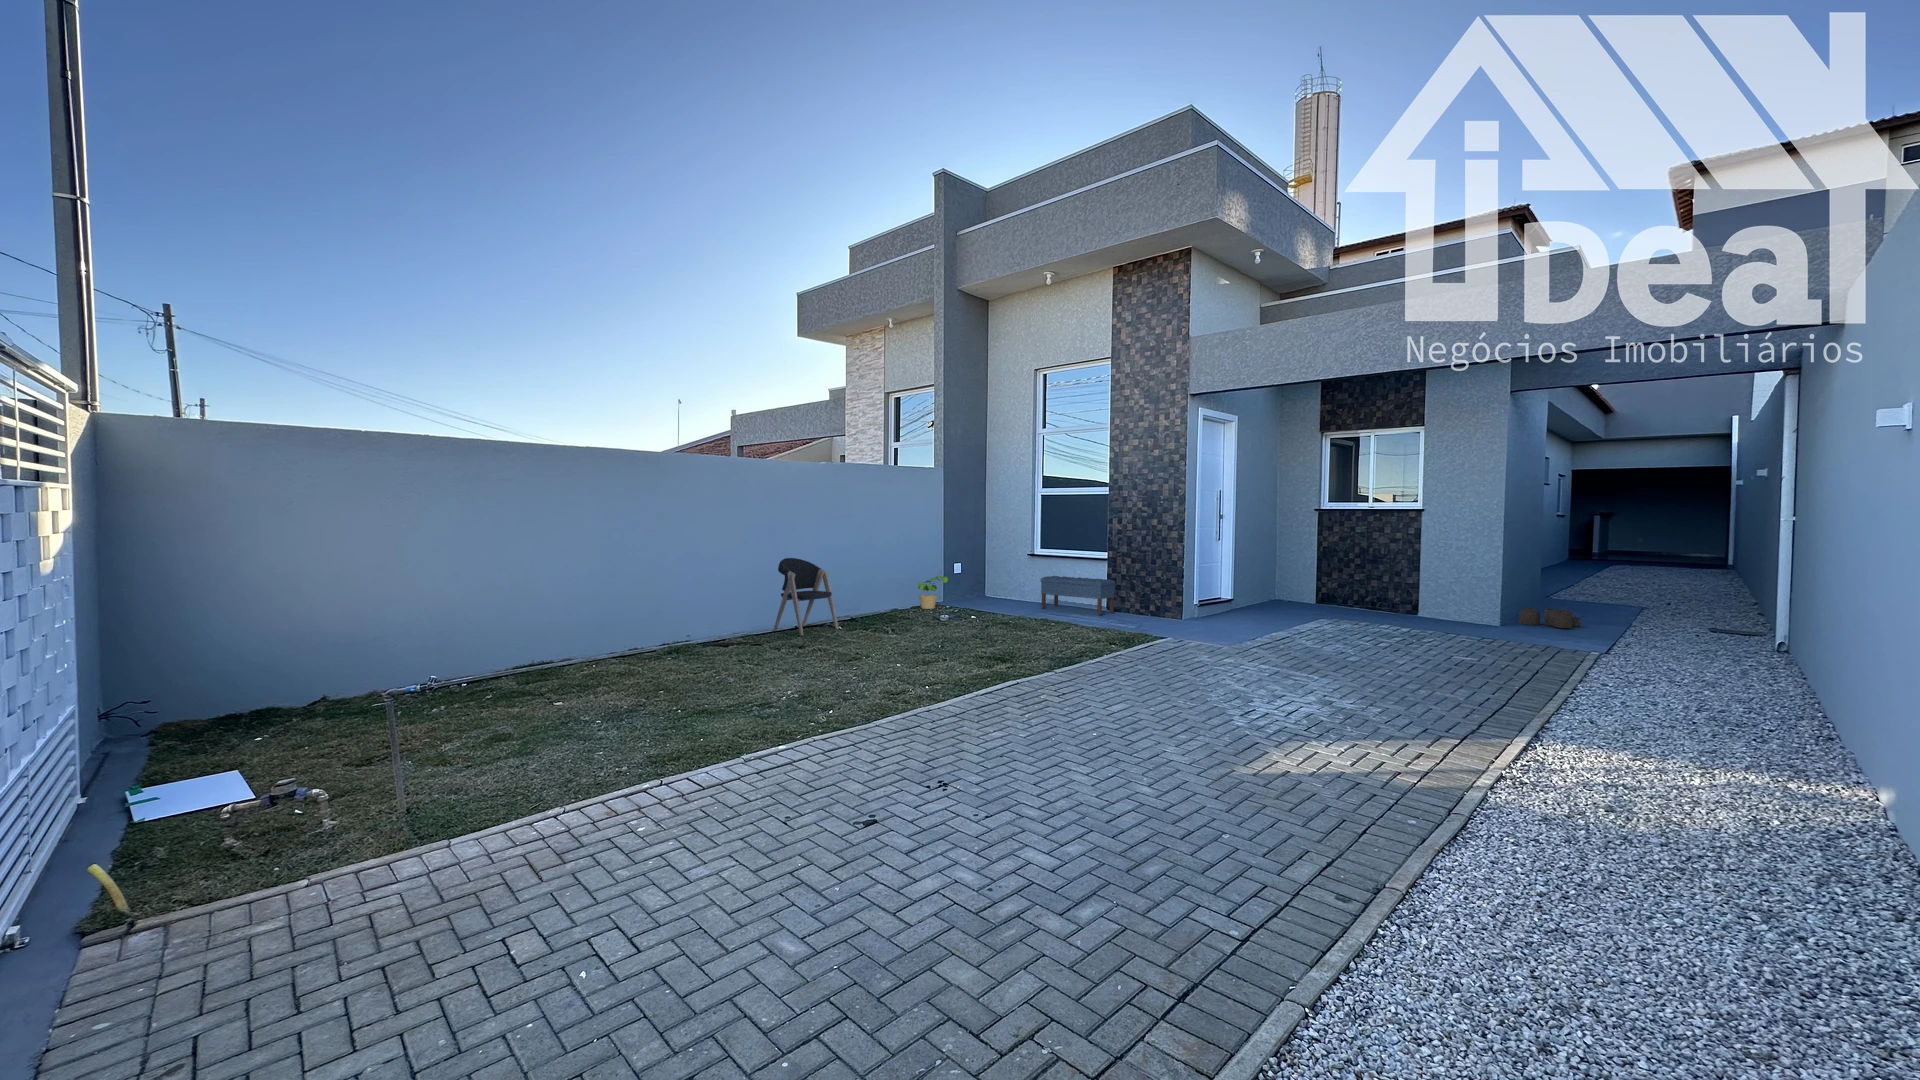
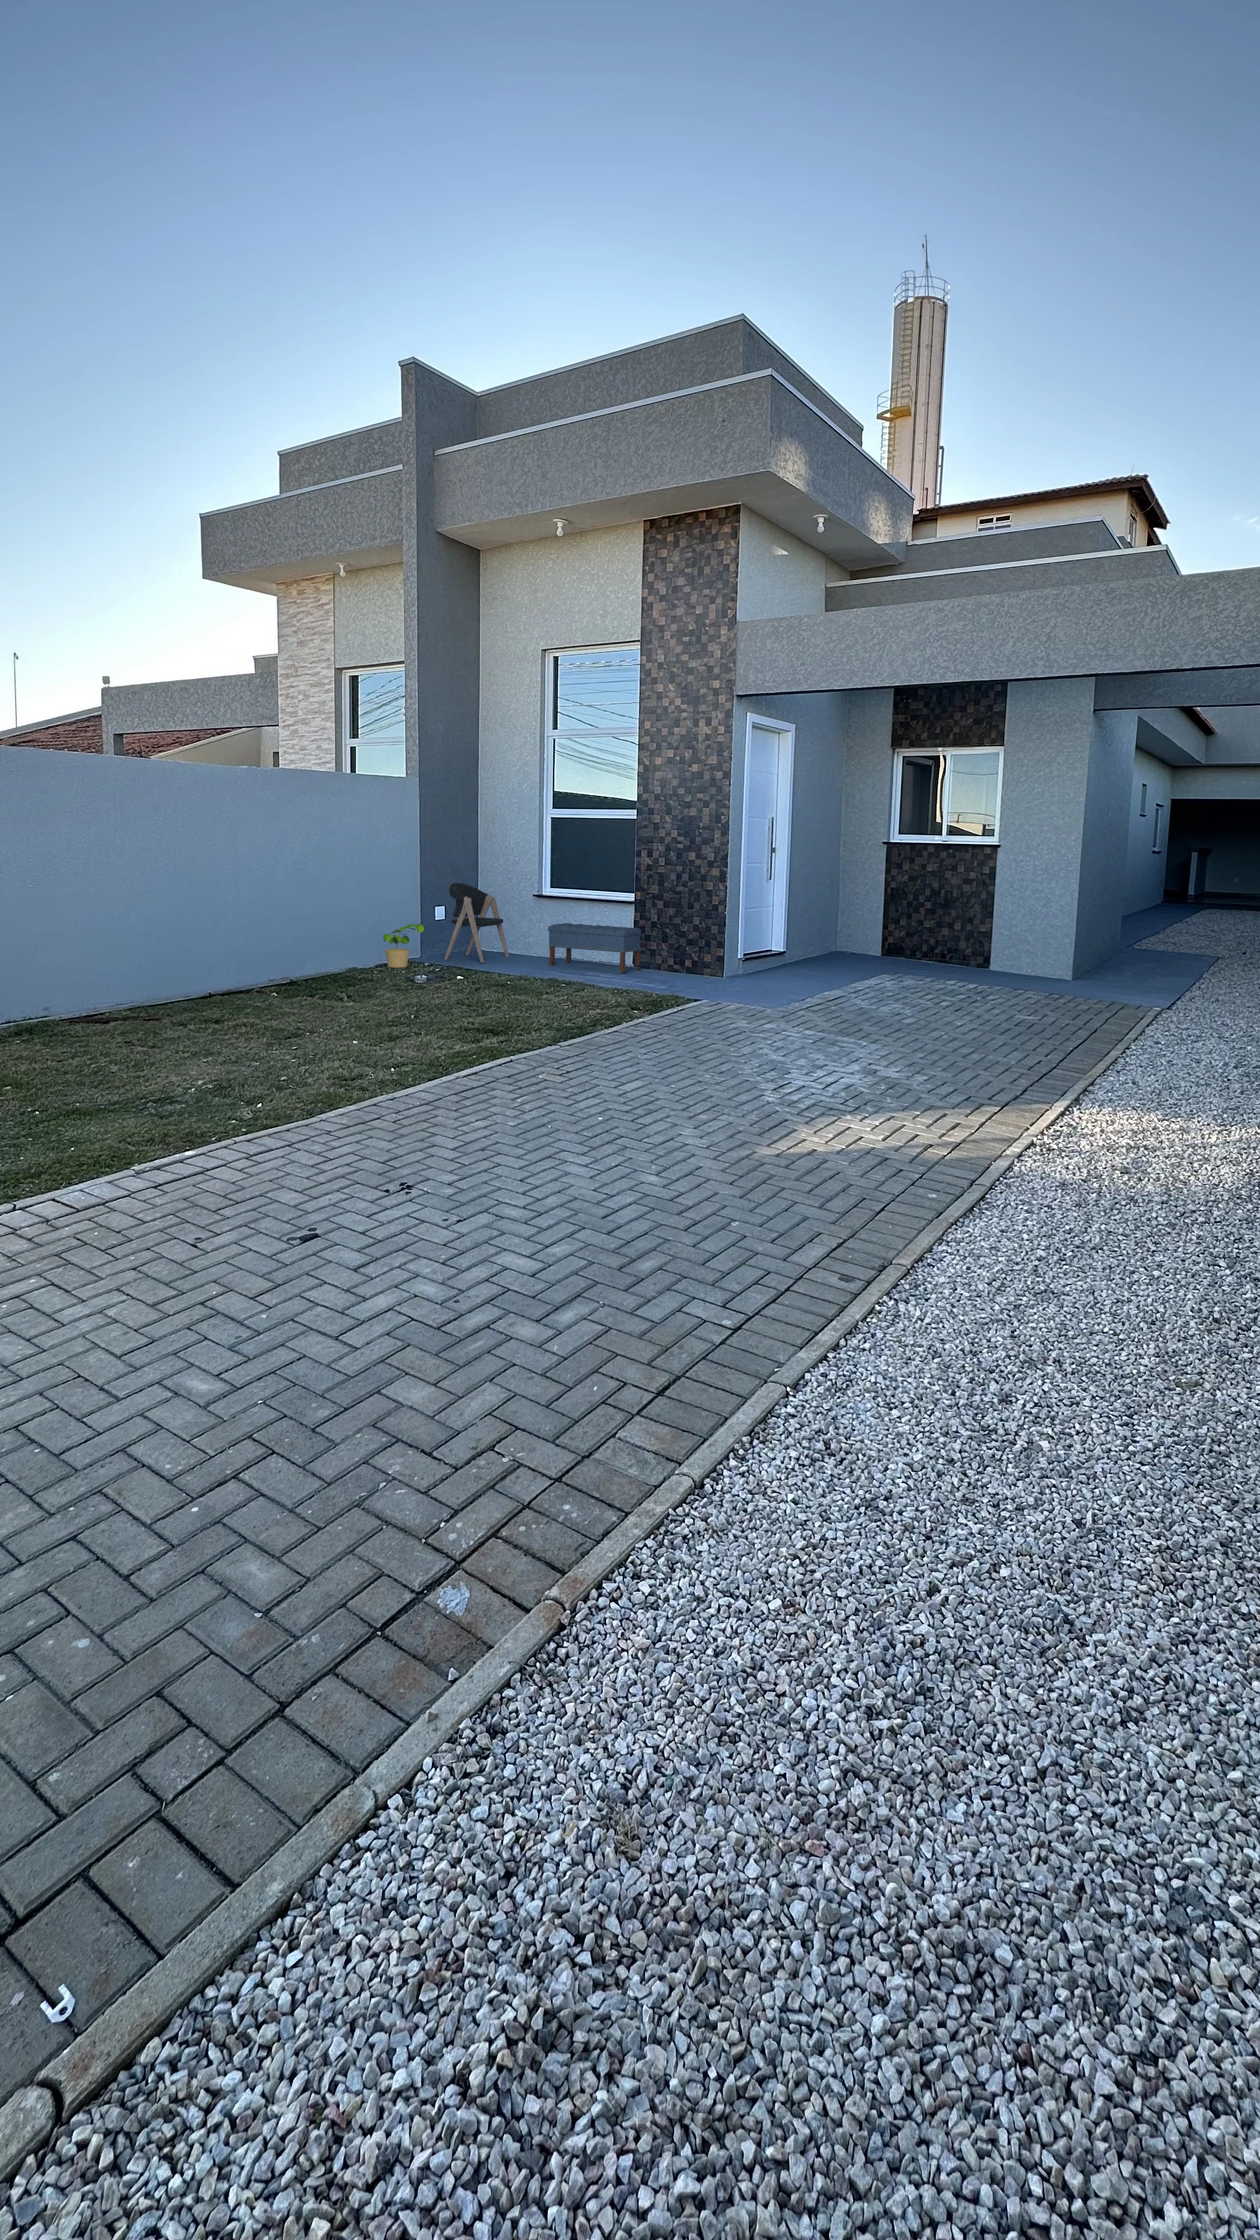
chair: present [774,558,839,635] -> present [445,883,509,963]
woven basket: present [1518,607,1581,628] -> none [1093,956,1155,980]

